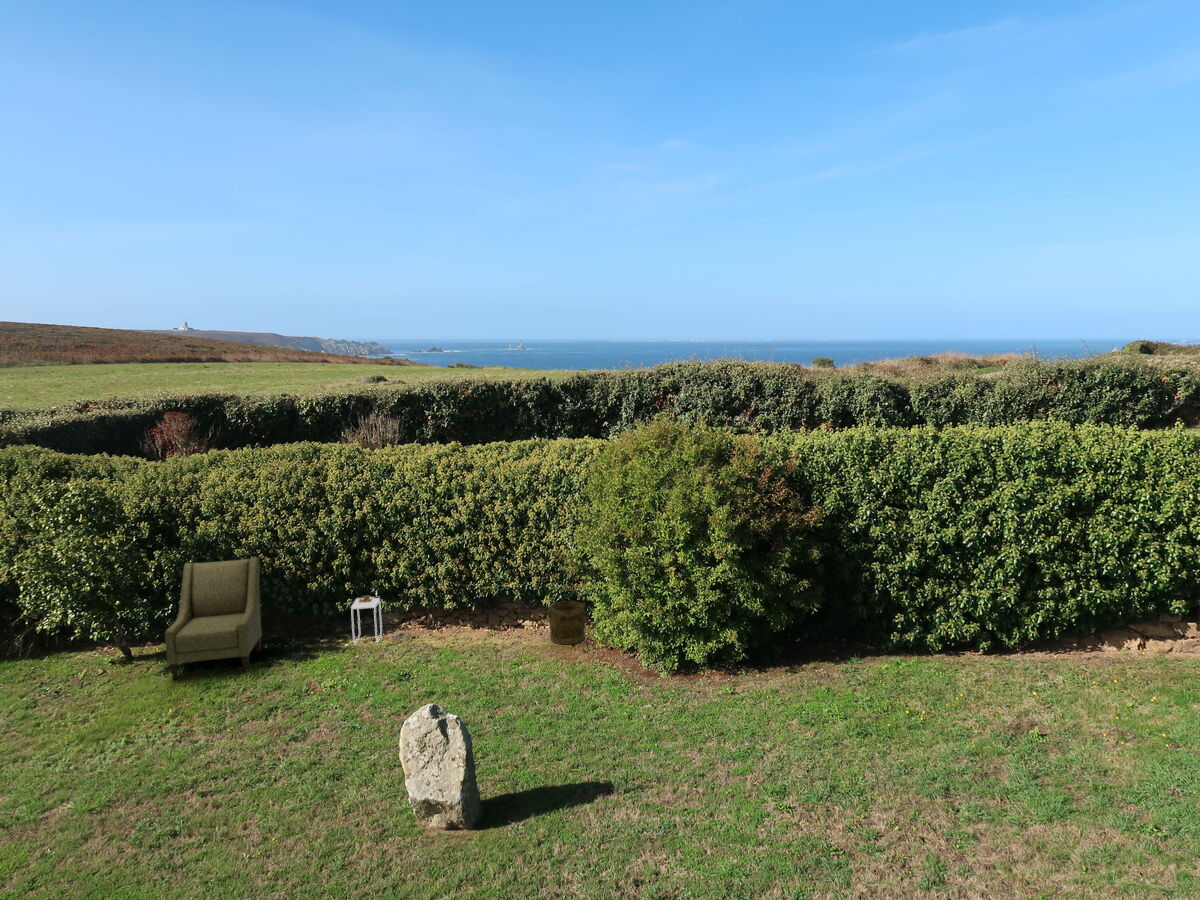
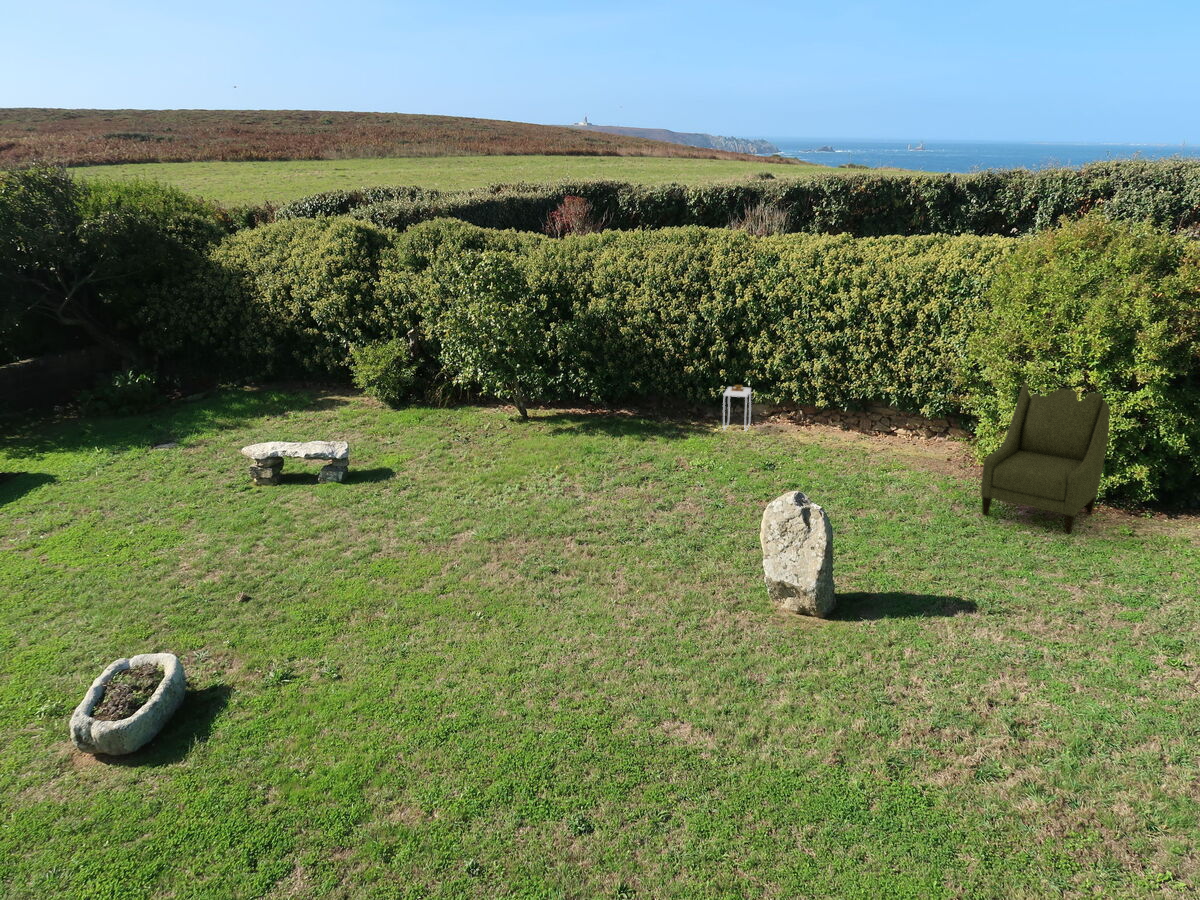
chair: present [165,558,262,679] -> present [981,382,1110,534]
bucket: present [549,601,587,644] -> none [925,414,973,460]

